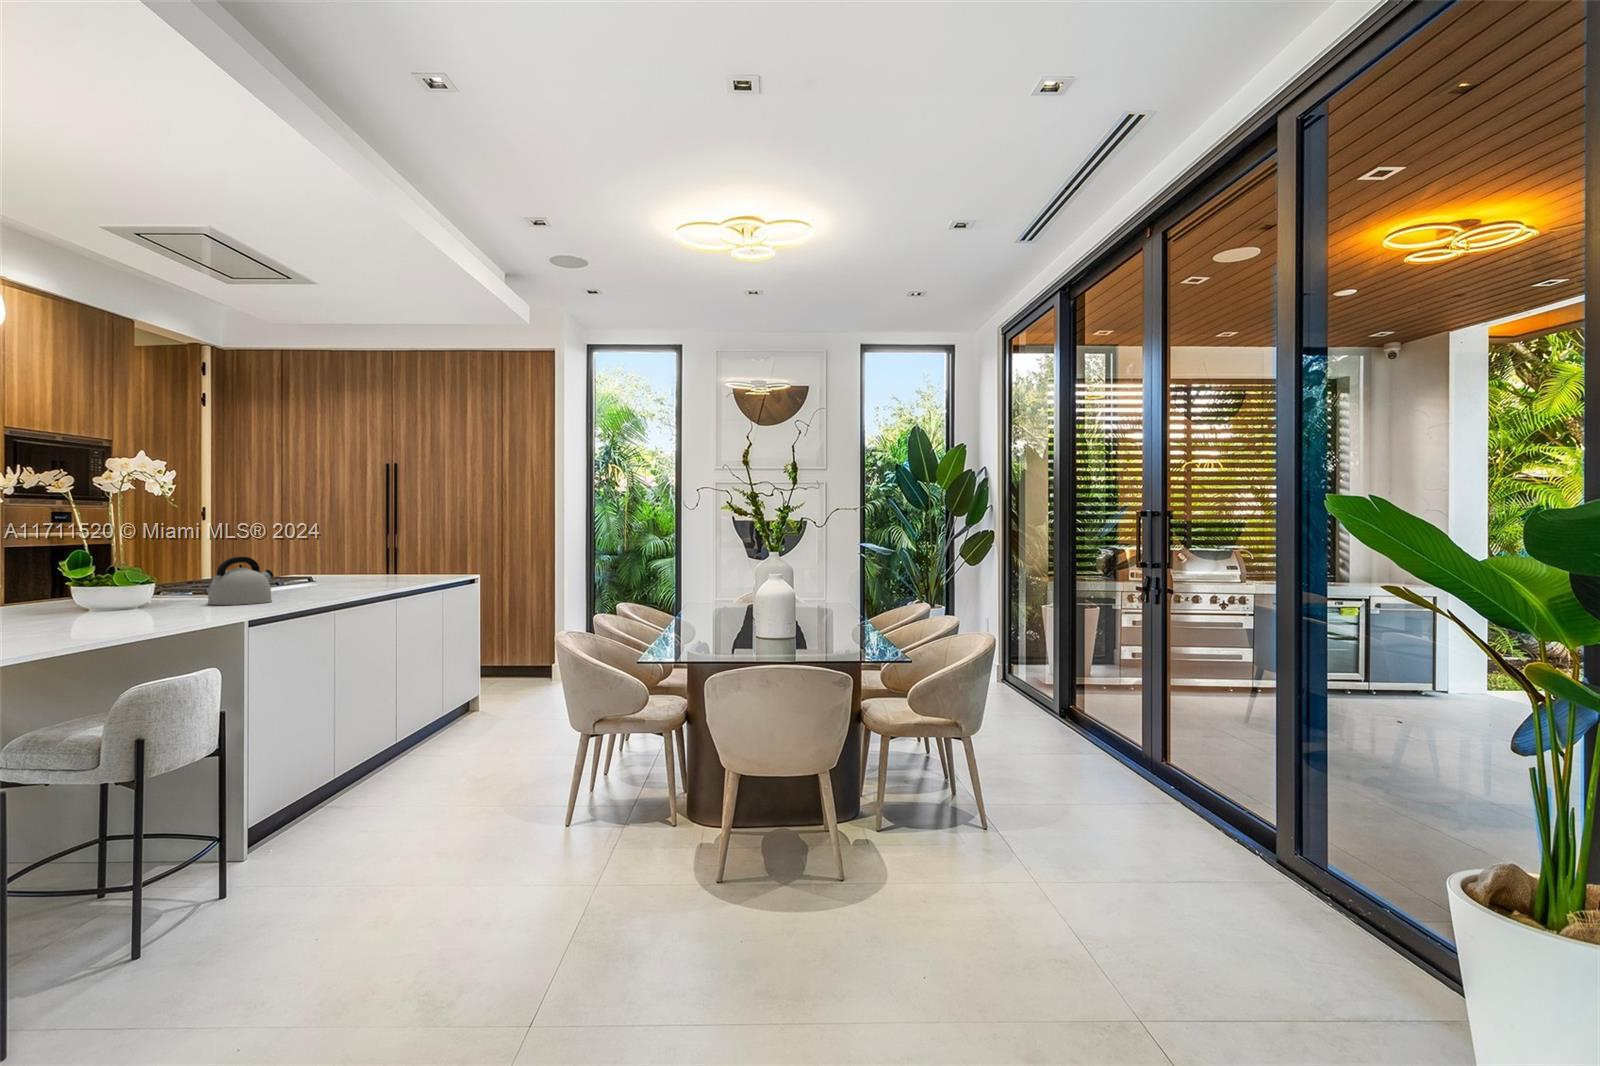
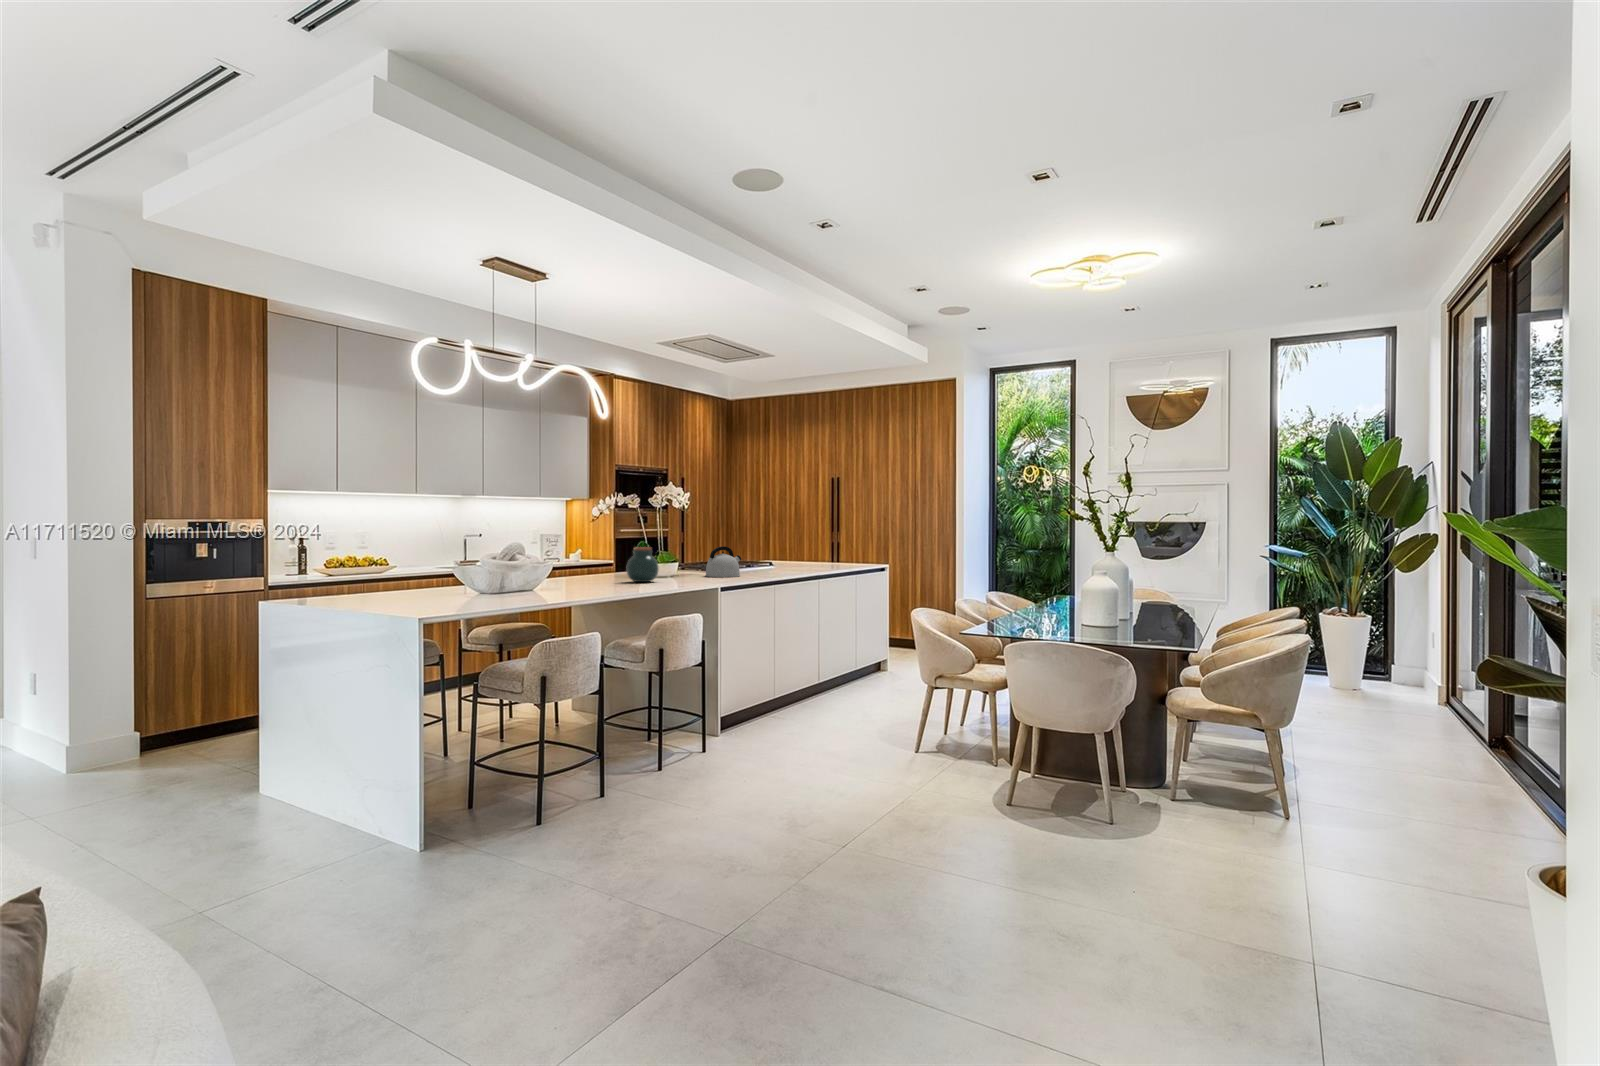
jar: none [49,561,120,622] -> present [626,547,659,582]

